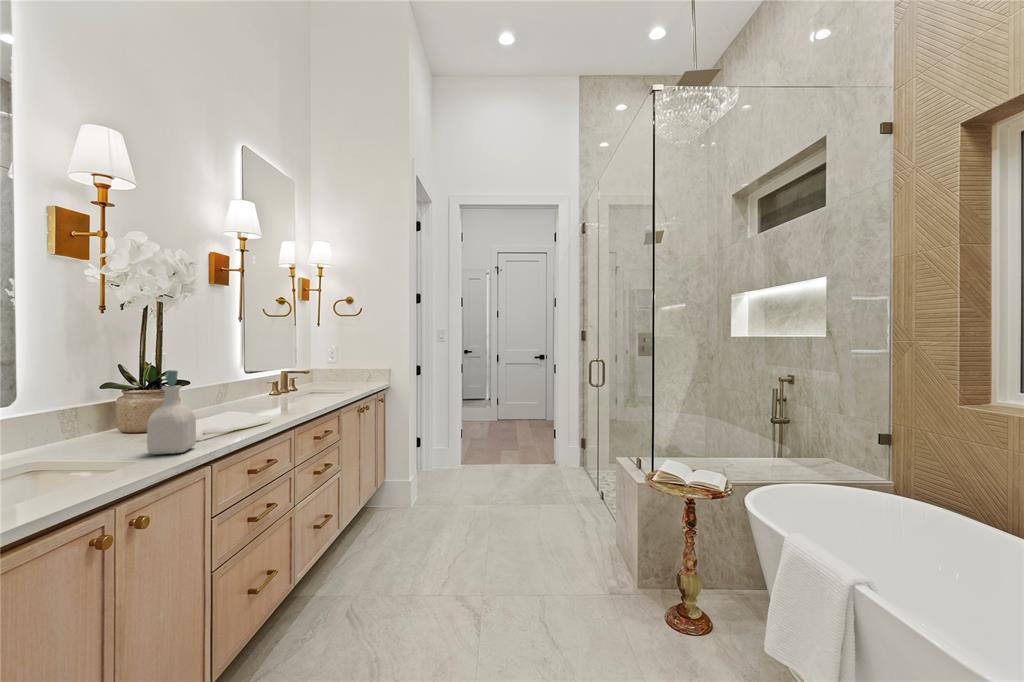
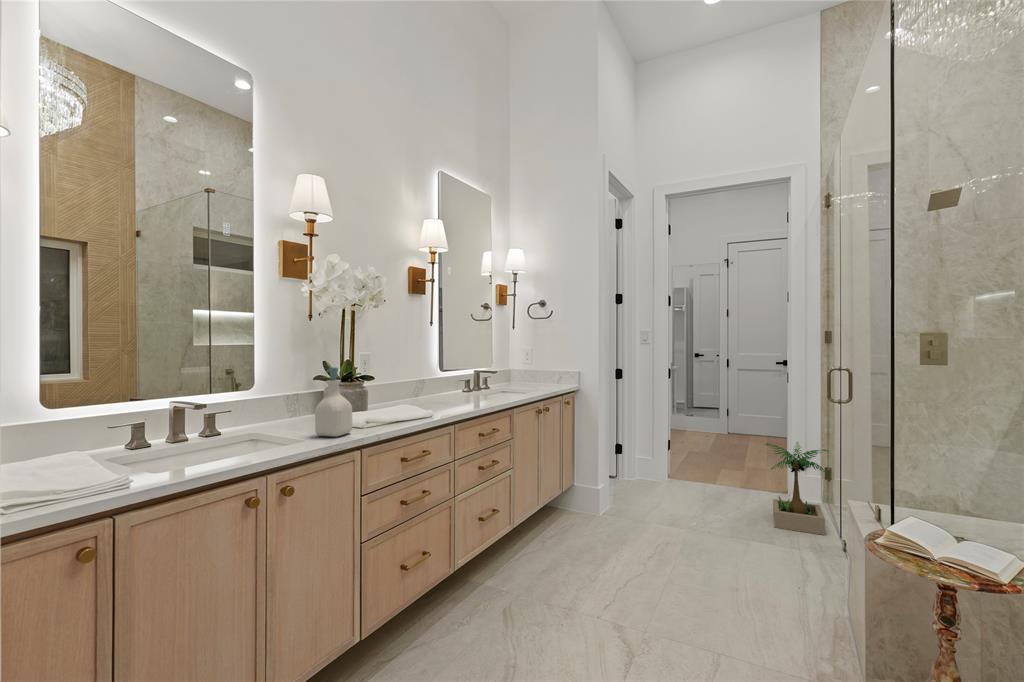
potted plant: none [542,419,593,490] -> present [766,442,828,535]

